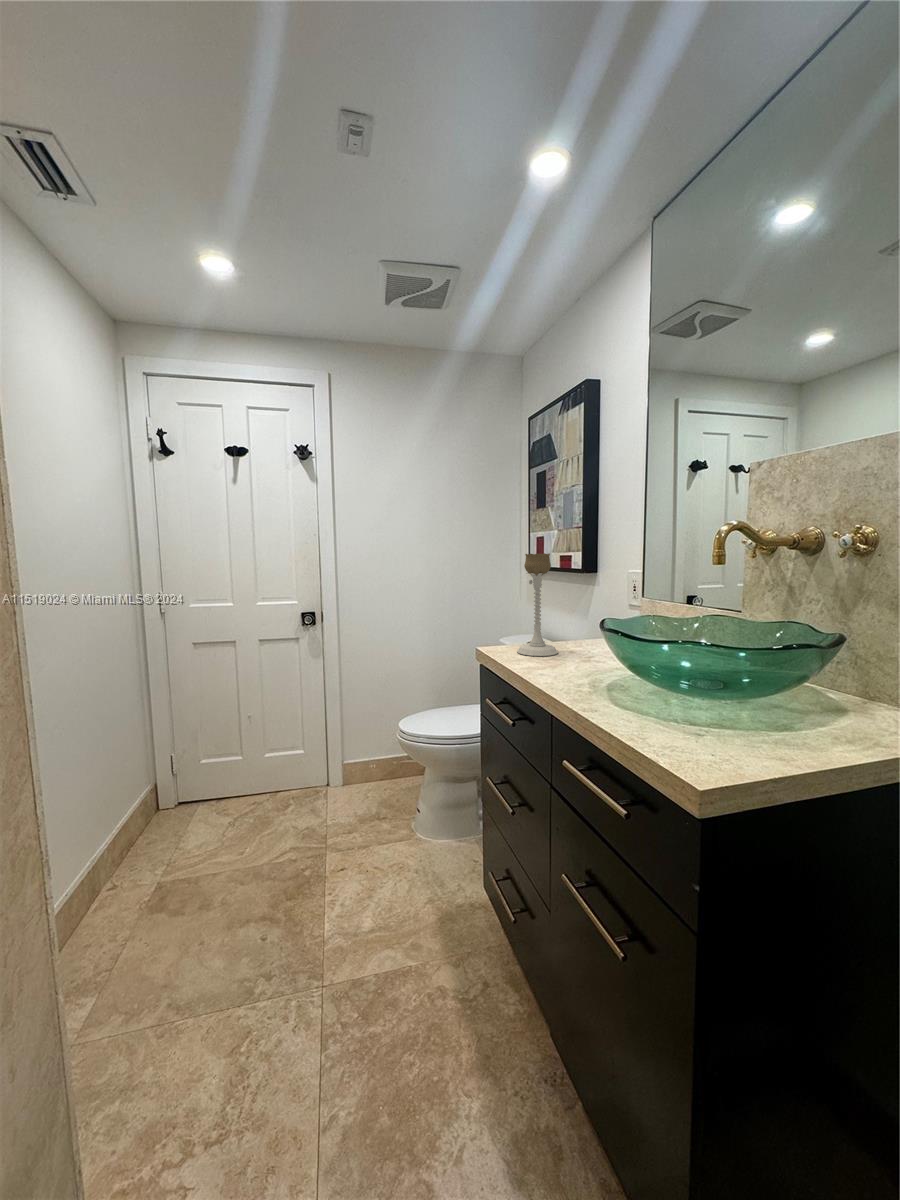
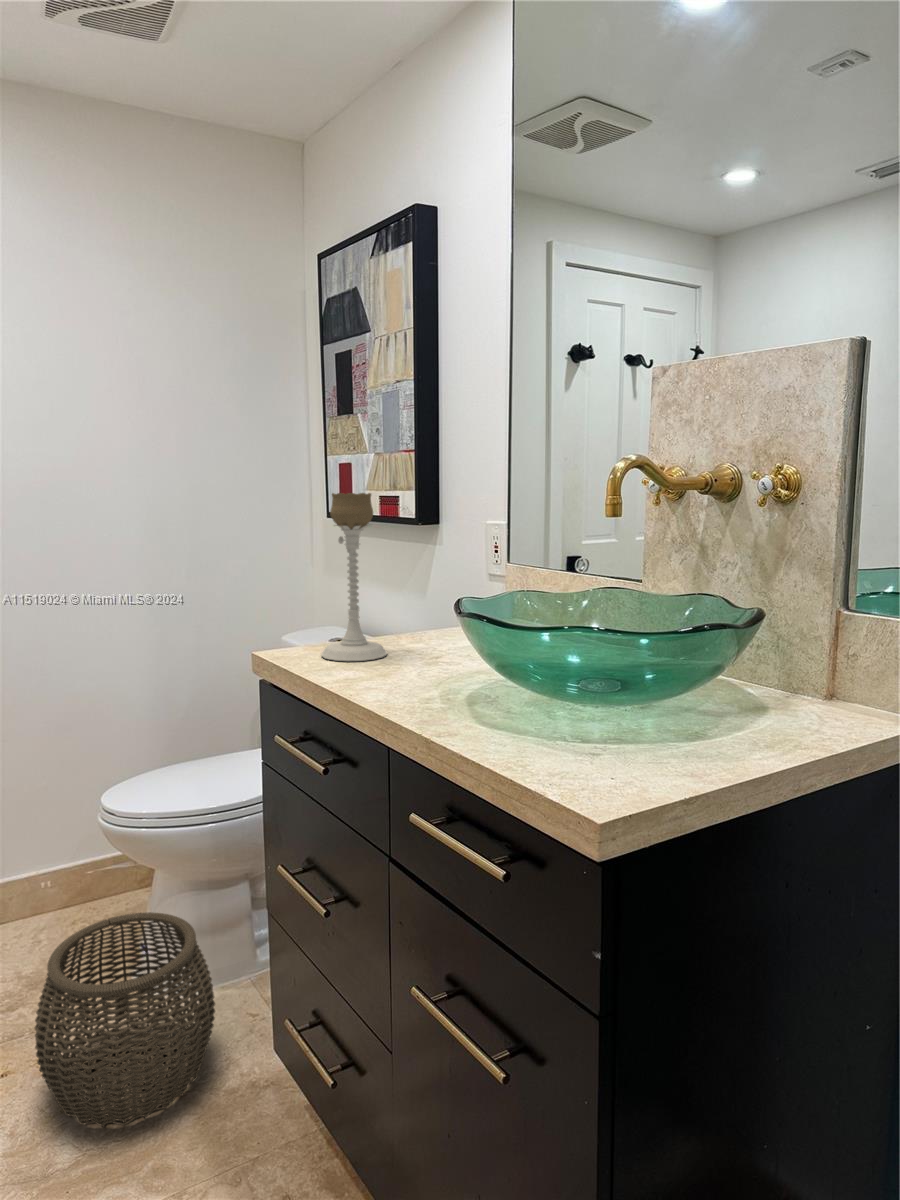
woven basket: none [359,789,453,911] -> present [35,912,215,1127]

